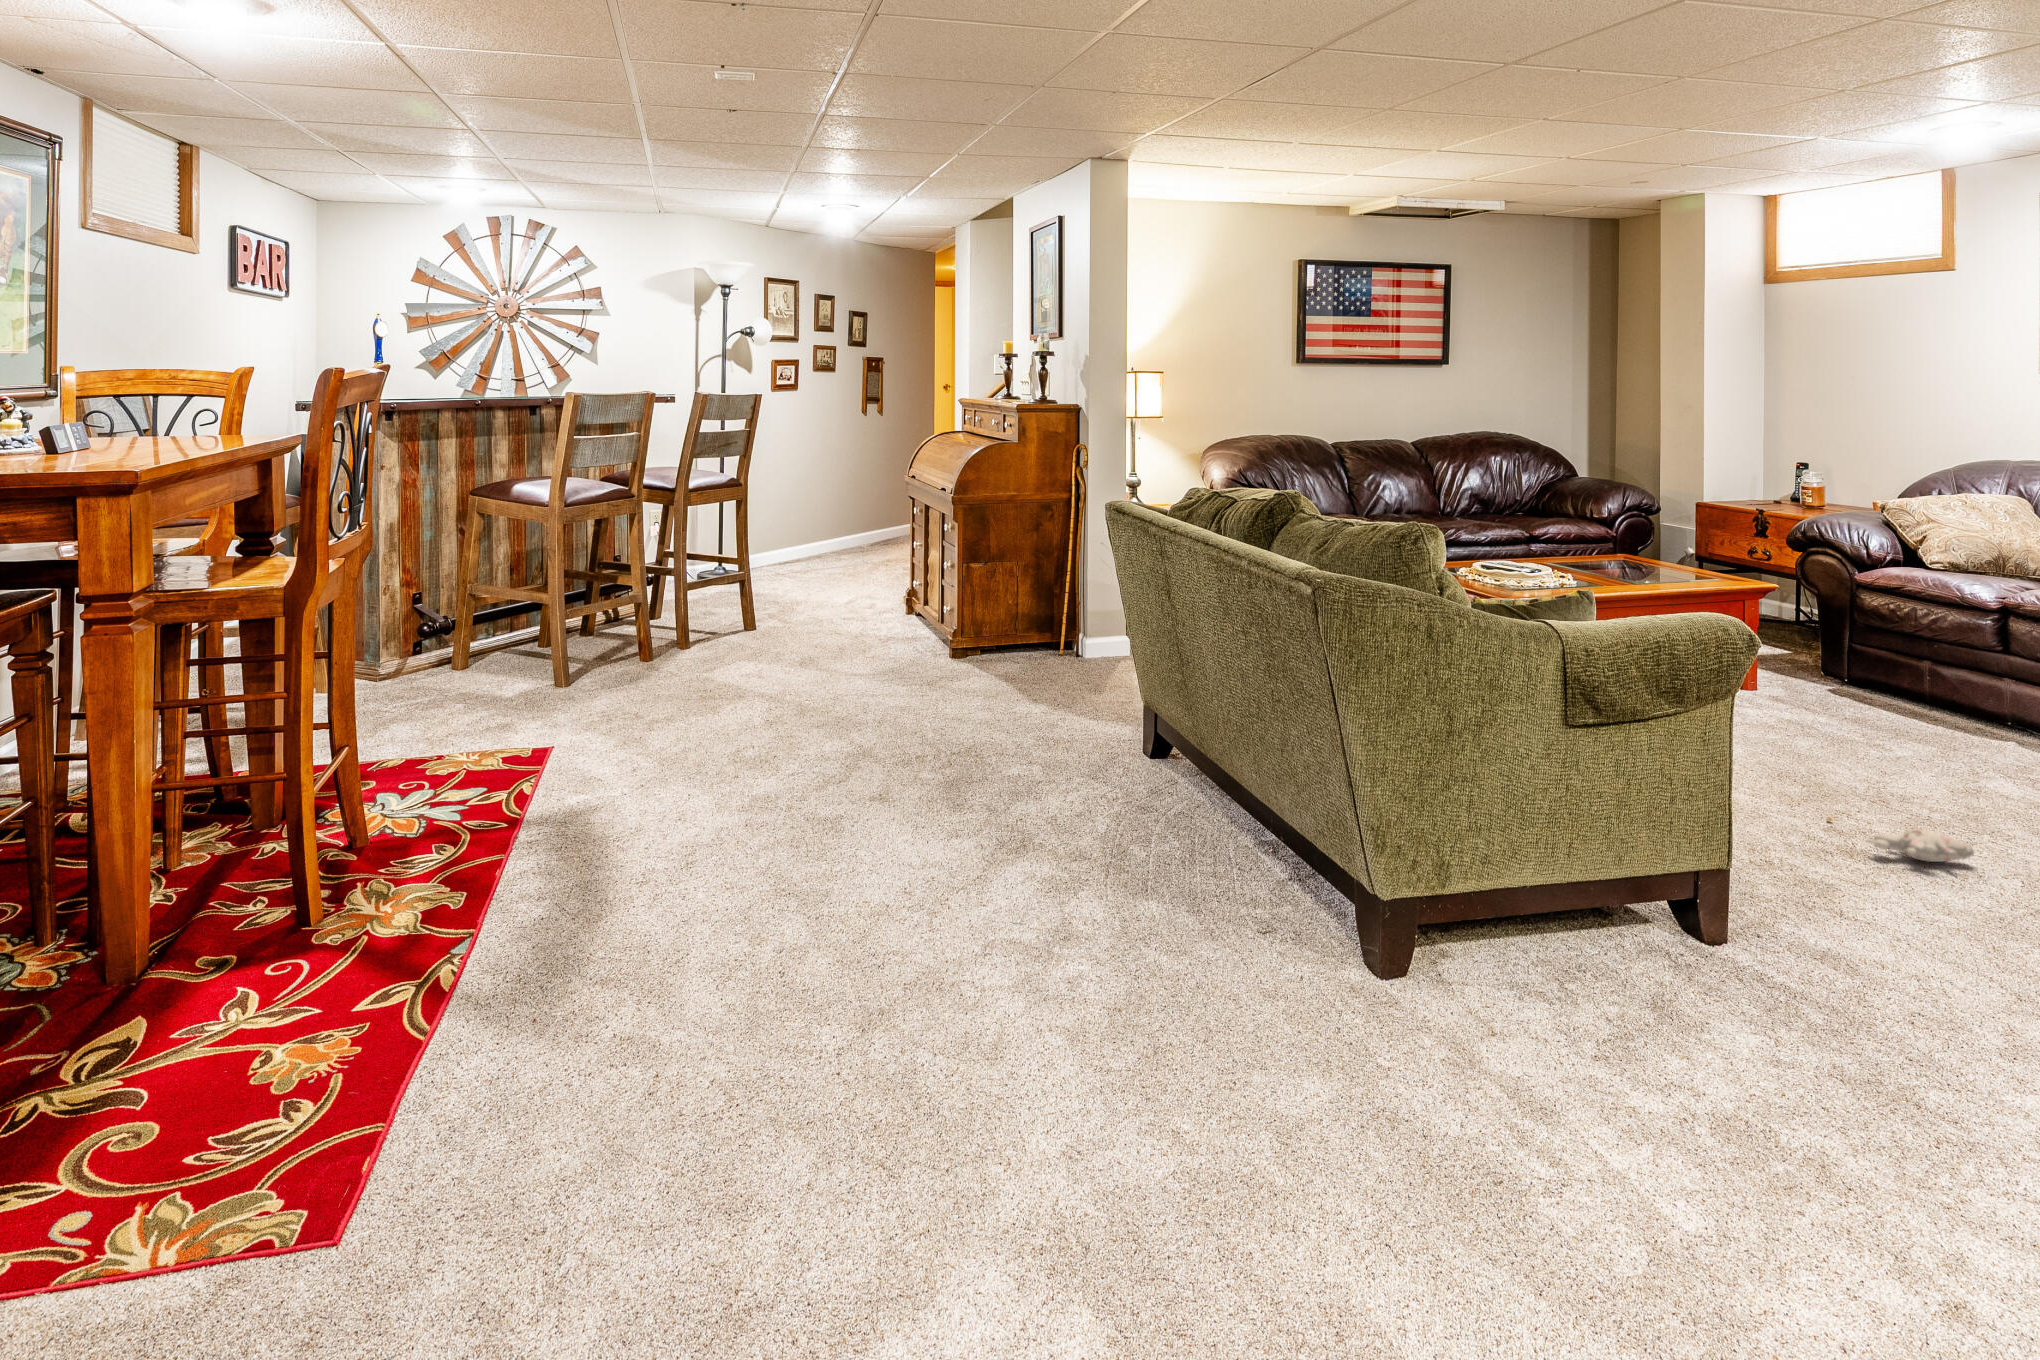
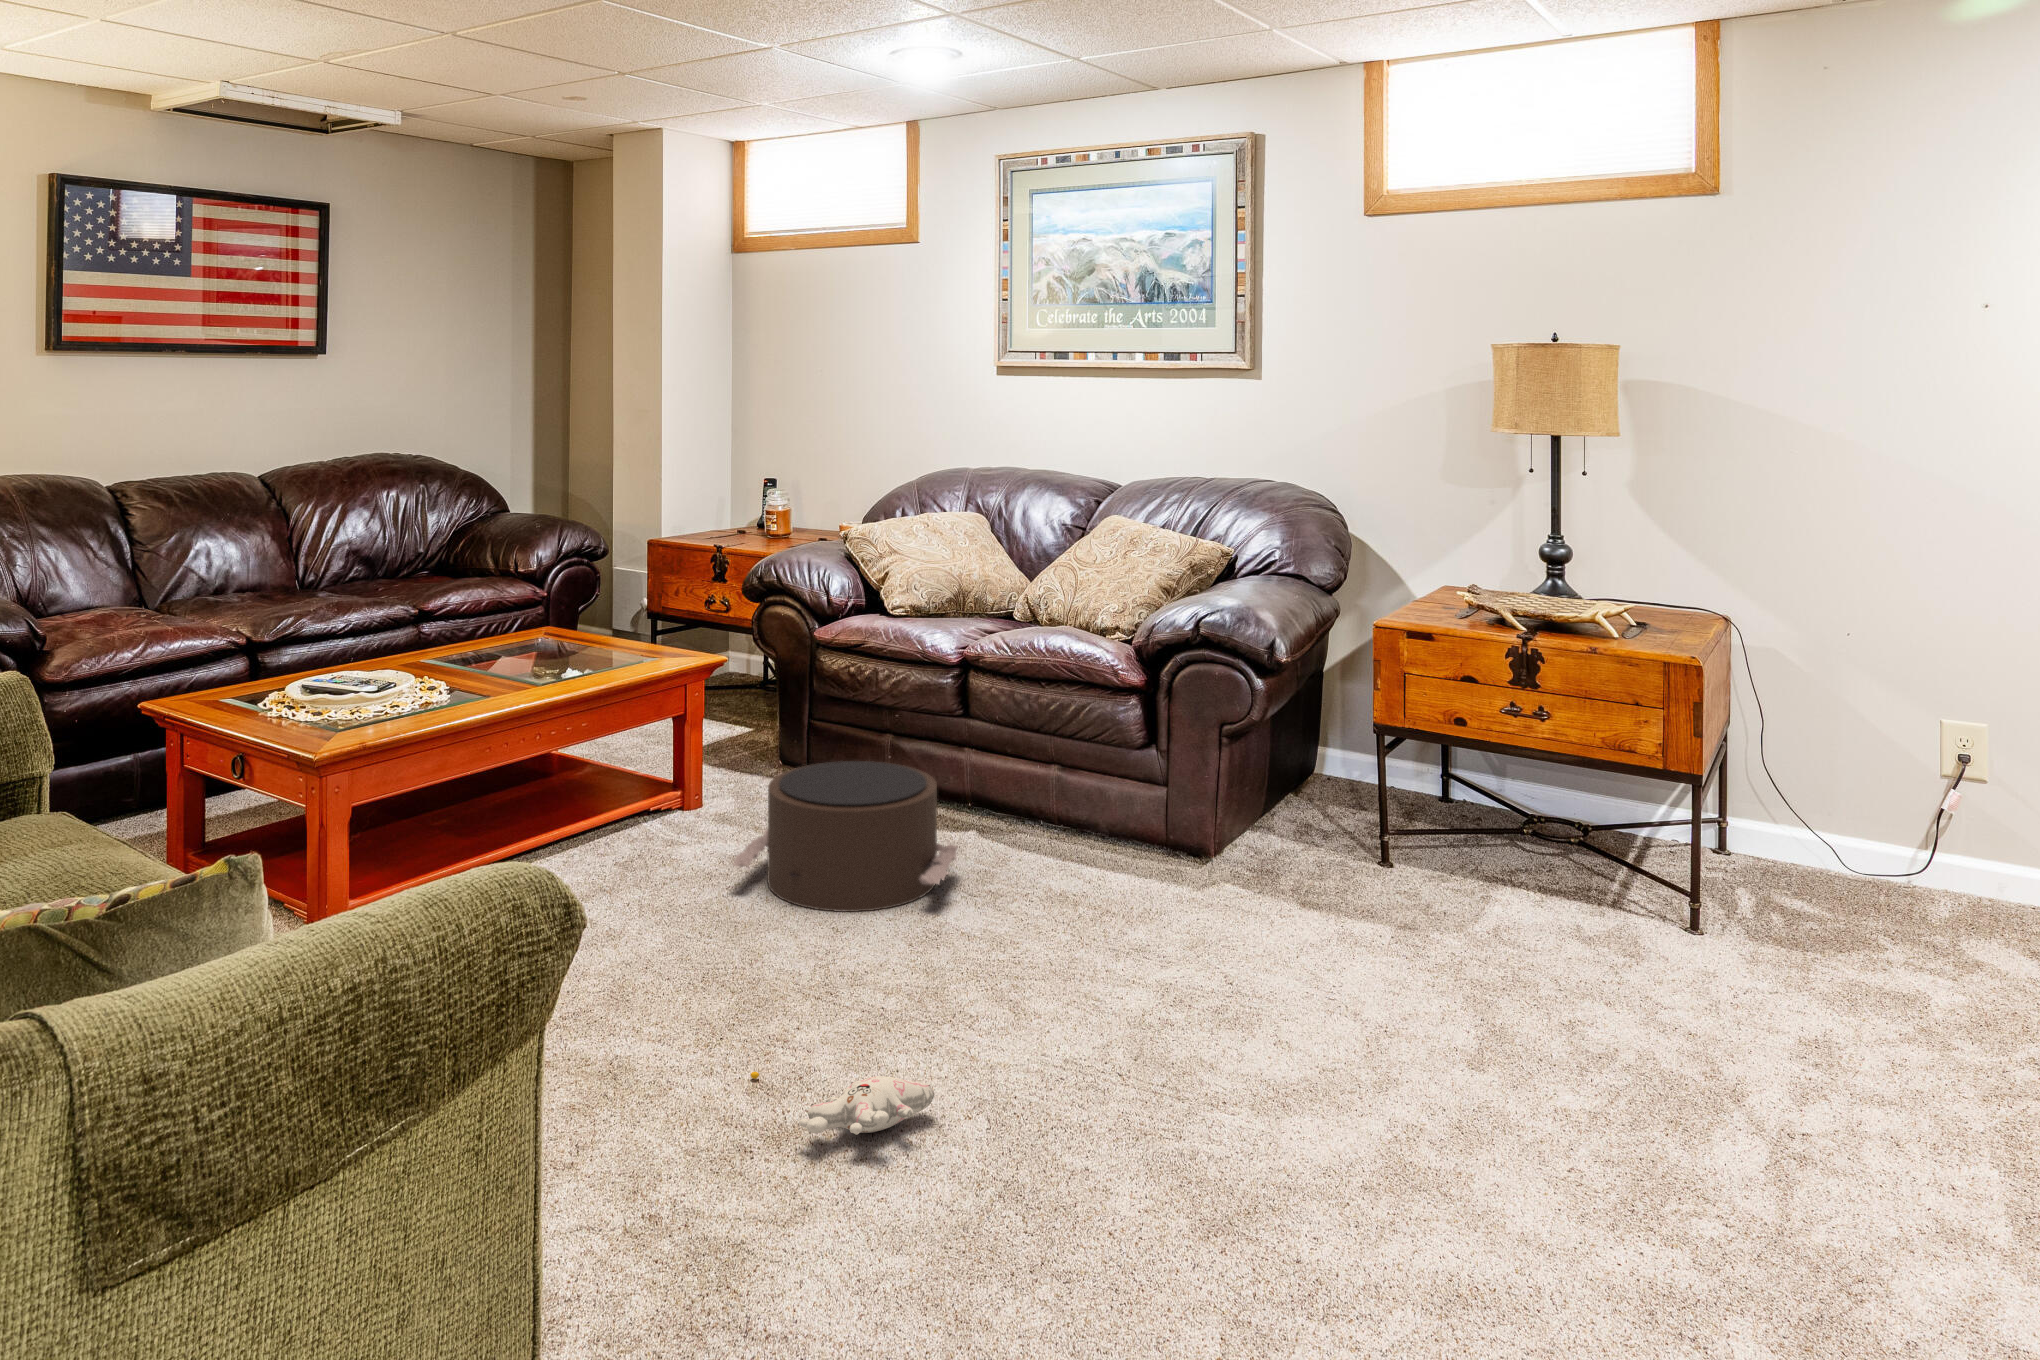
pouf: none [1795,662,1997,766] -> present [733,761,958,912]

